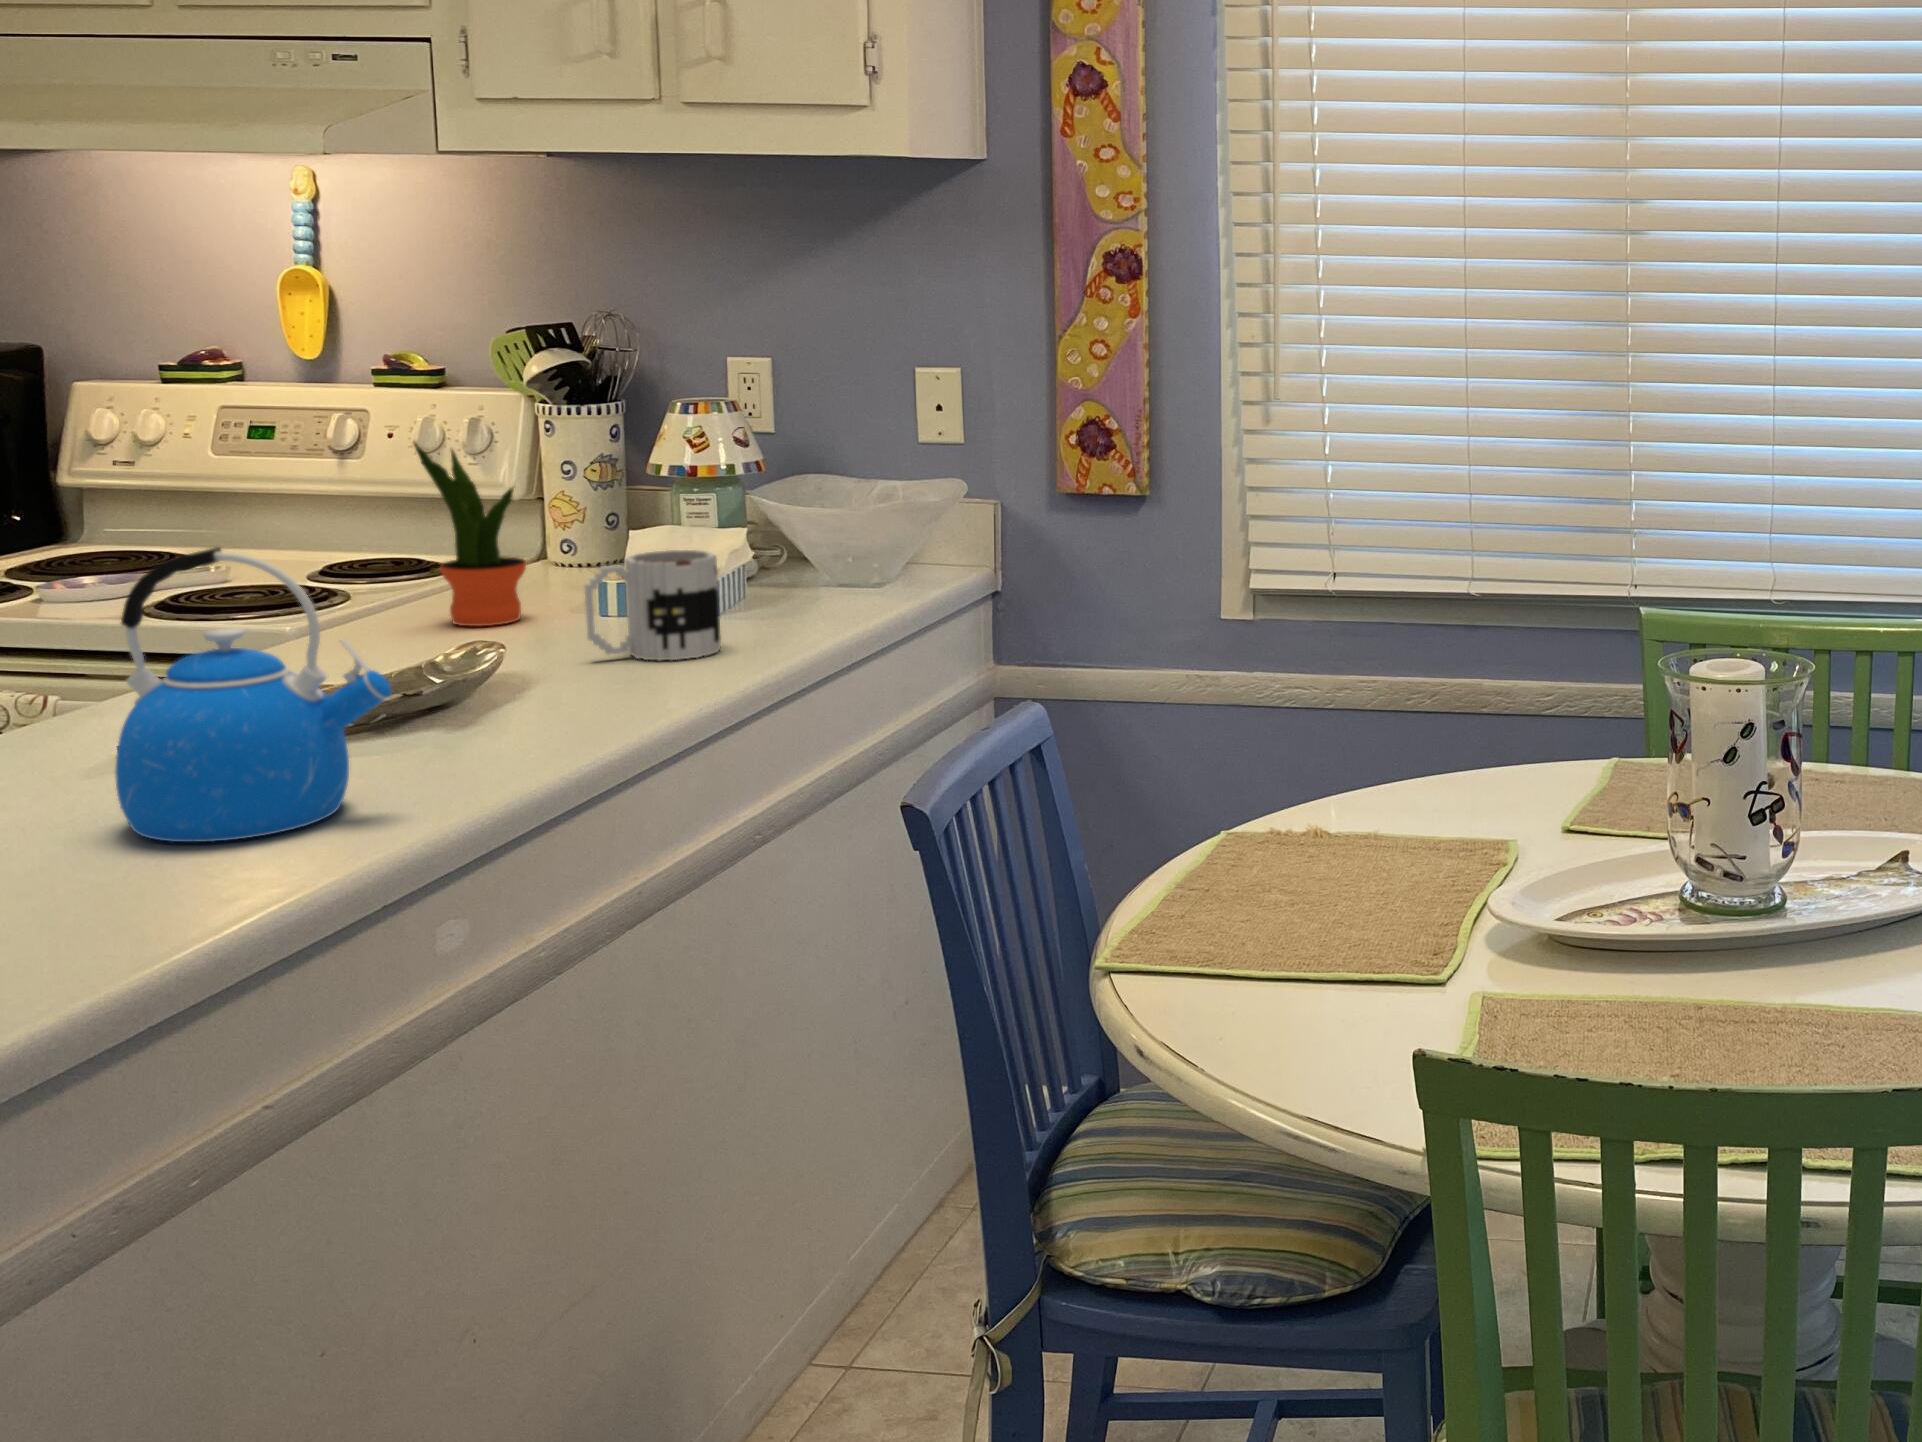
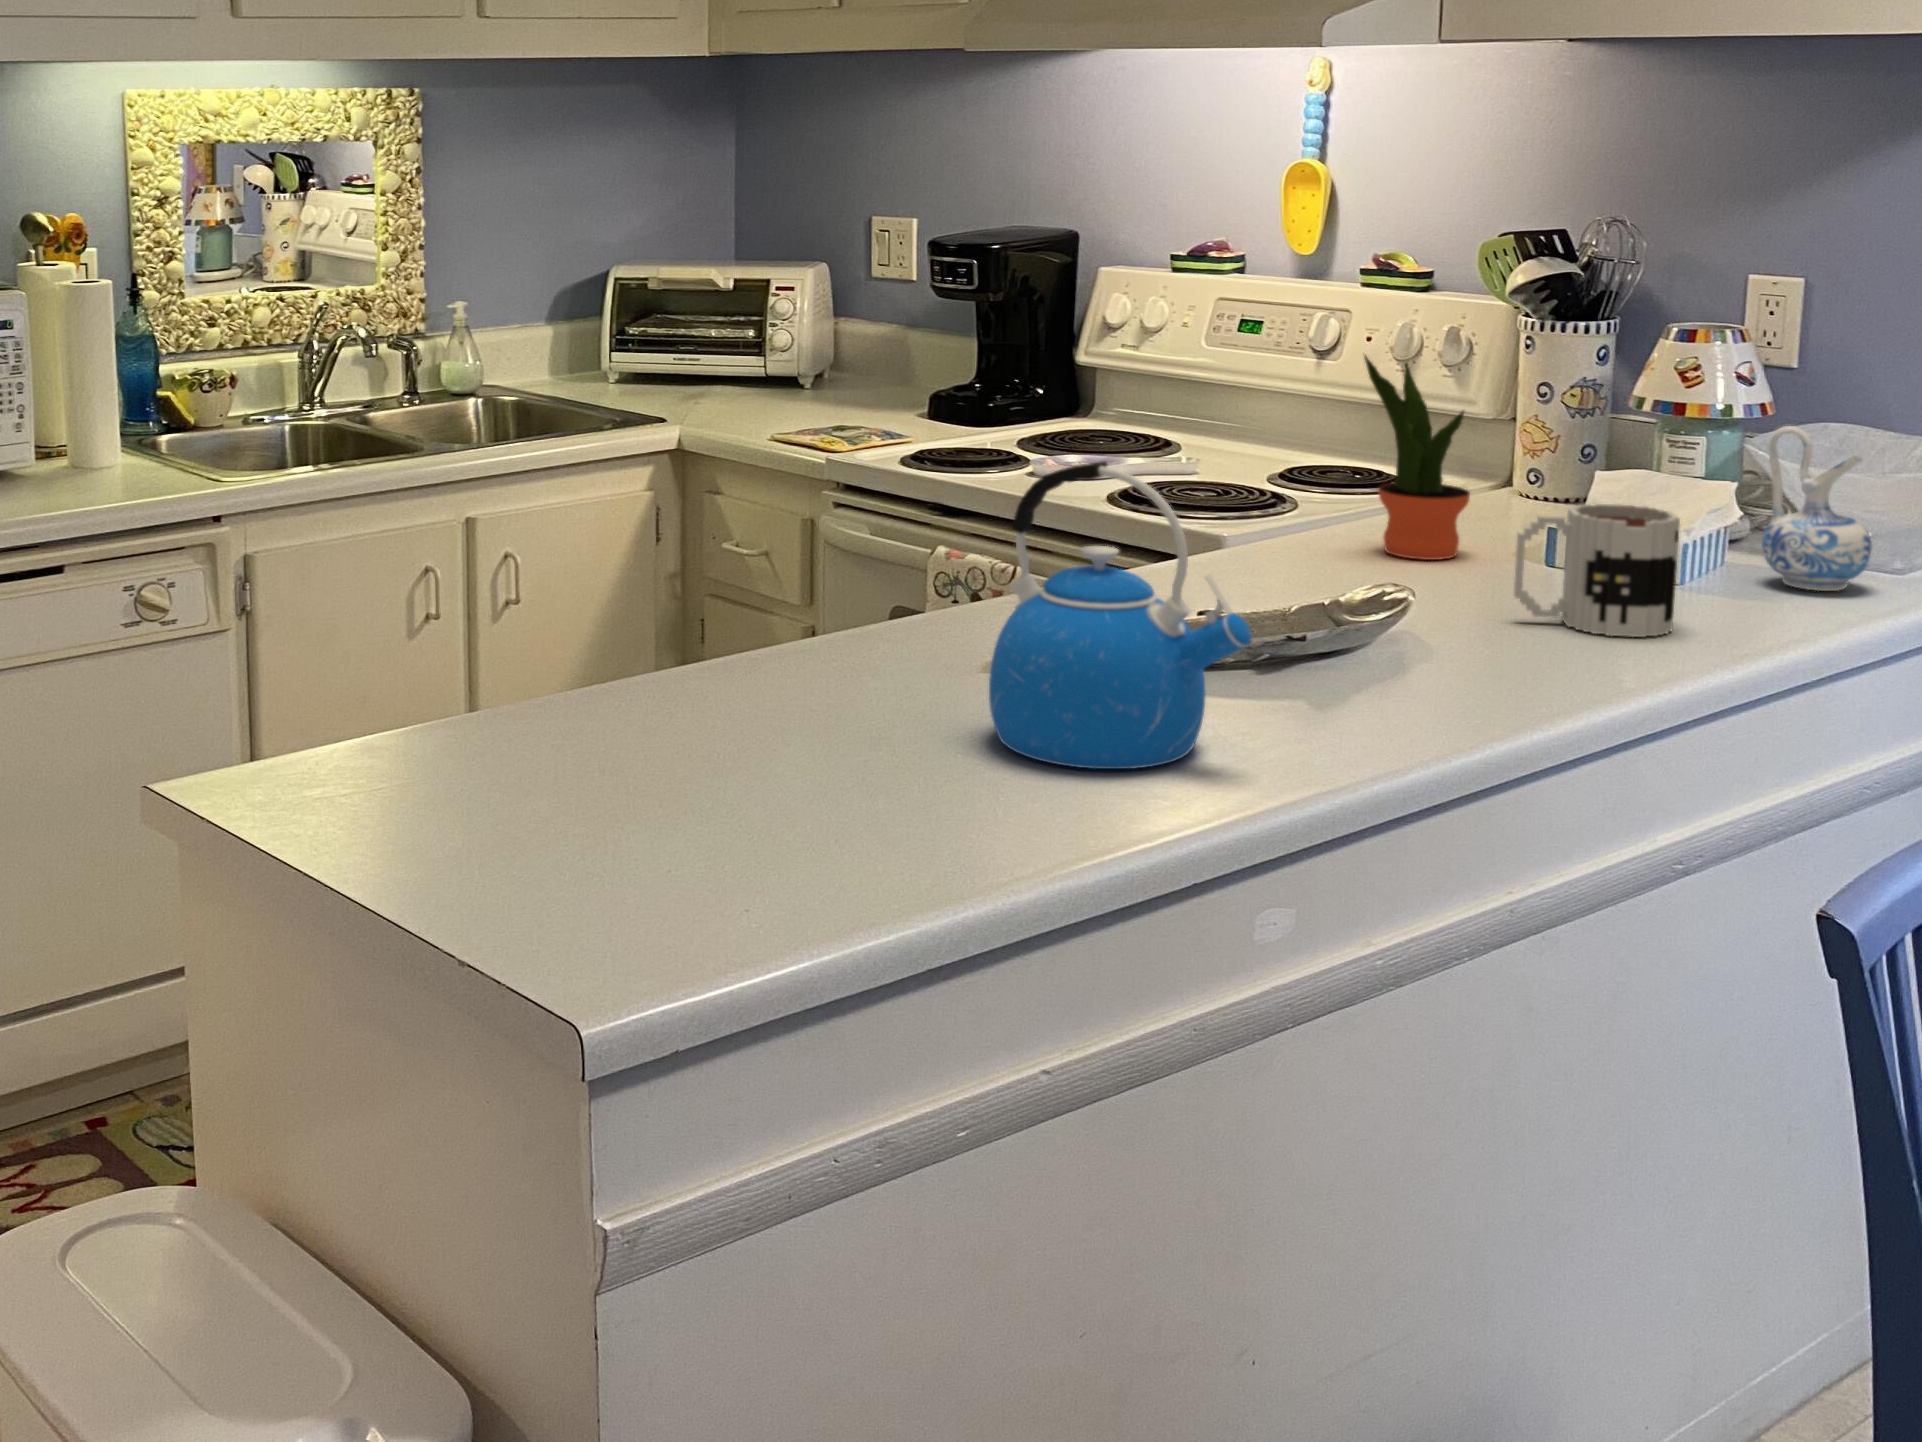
ceramic pitcher: none [769,475,854,606] -> present [1762,426,1872,591]

